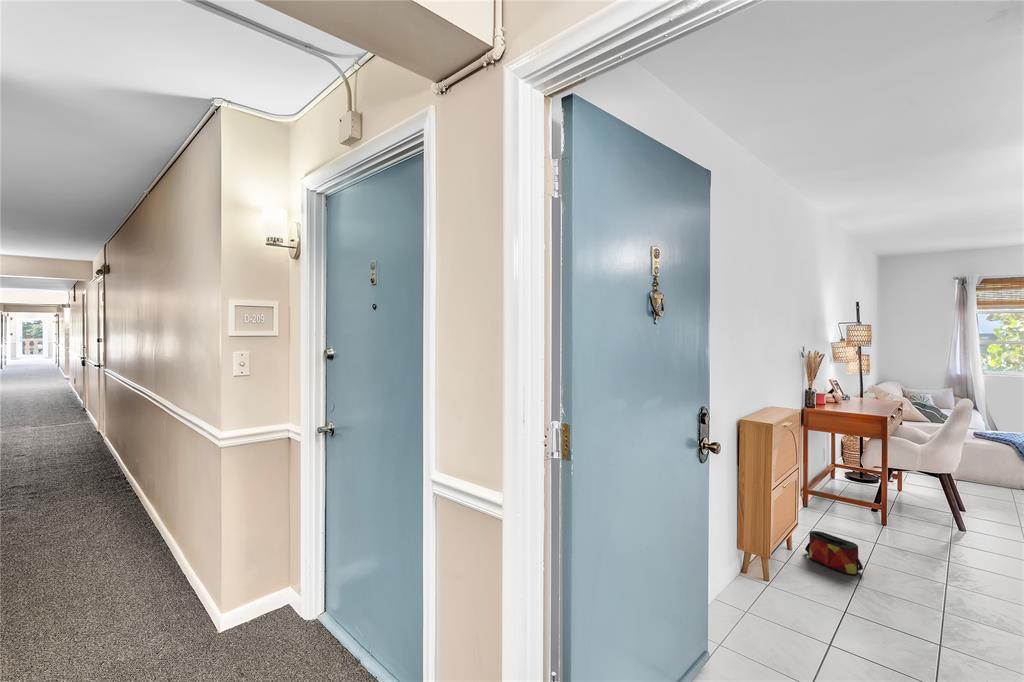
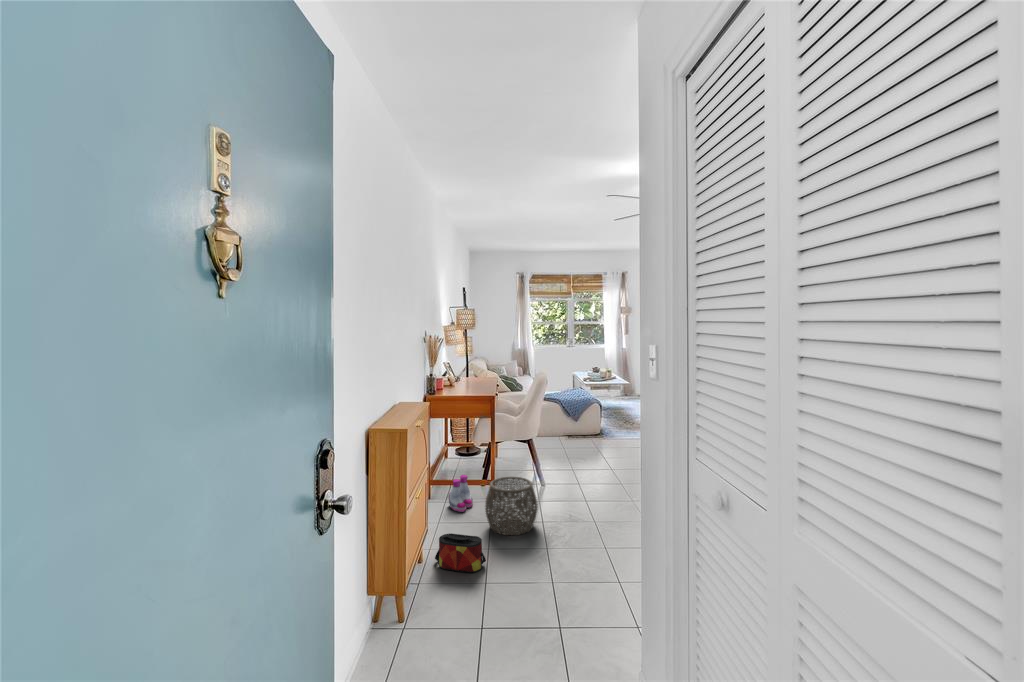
boots: none [827,488,857,523] -> present [449,475,473,512]
woven basket: none [868,498,943,563] -> present [485,477,537,536]

